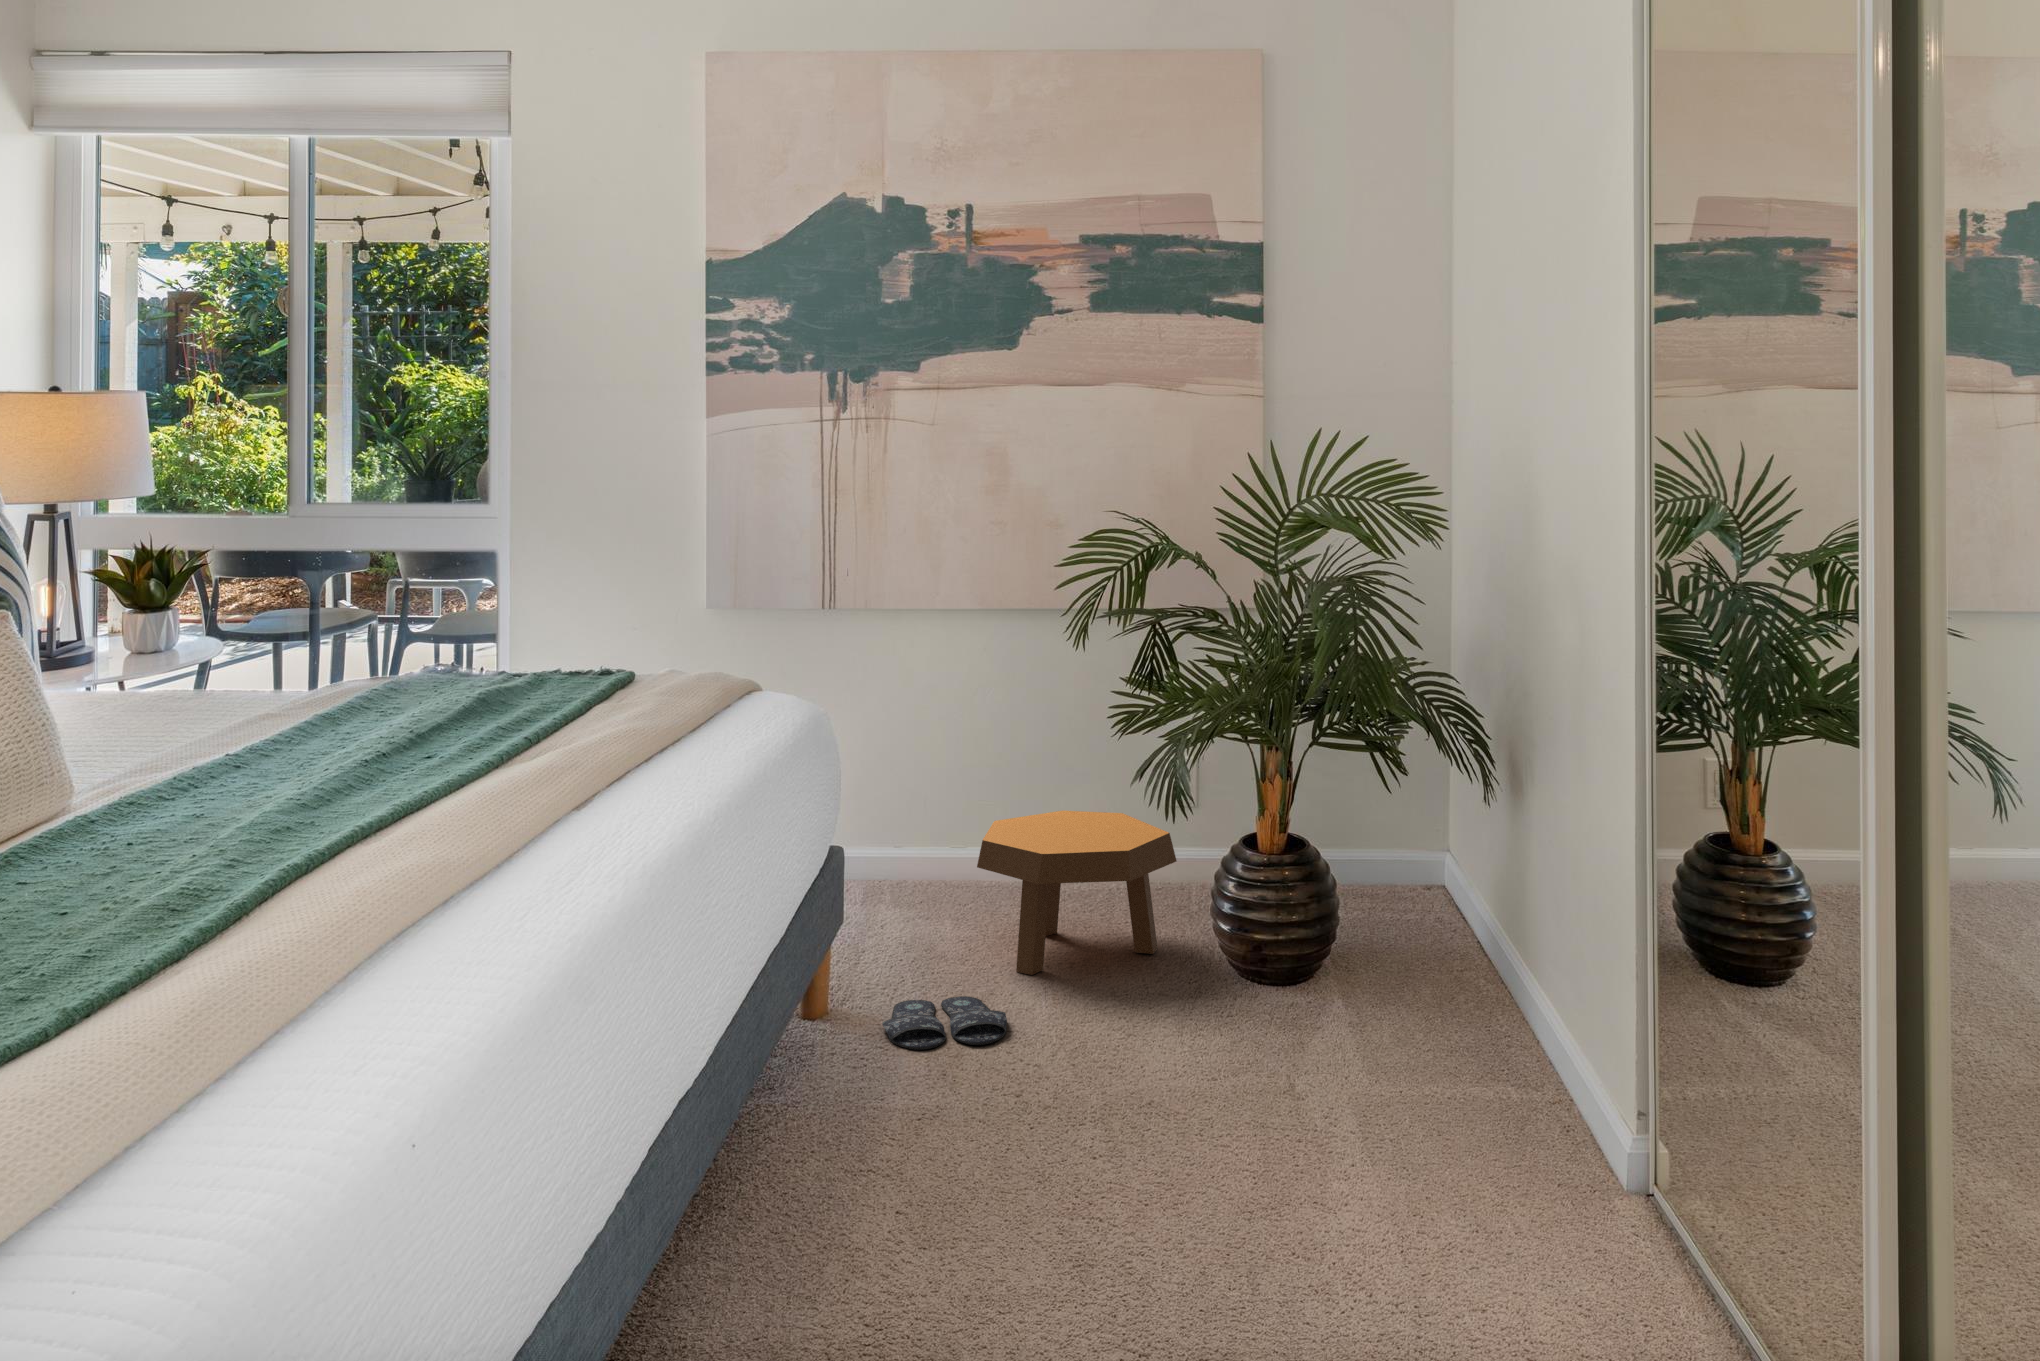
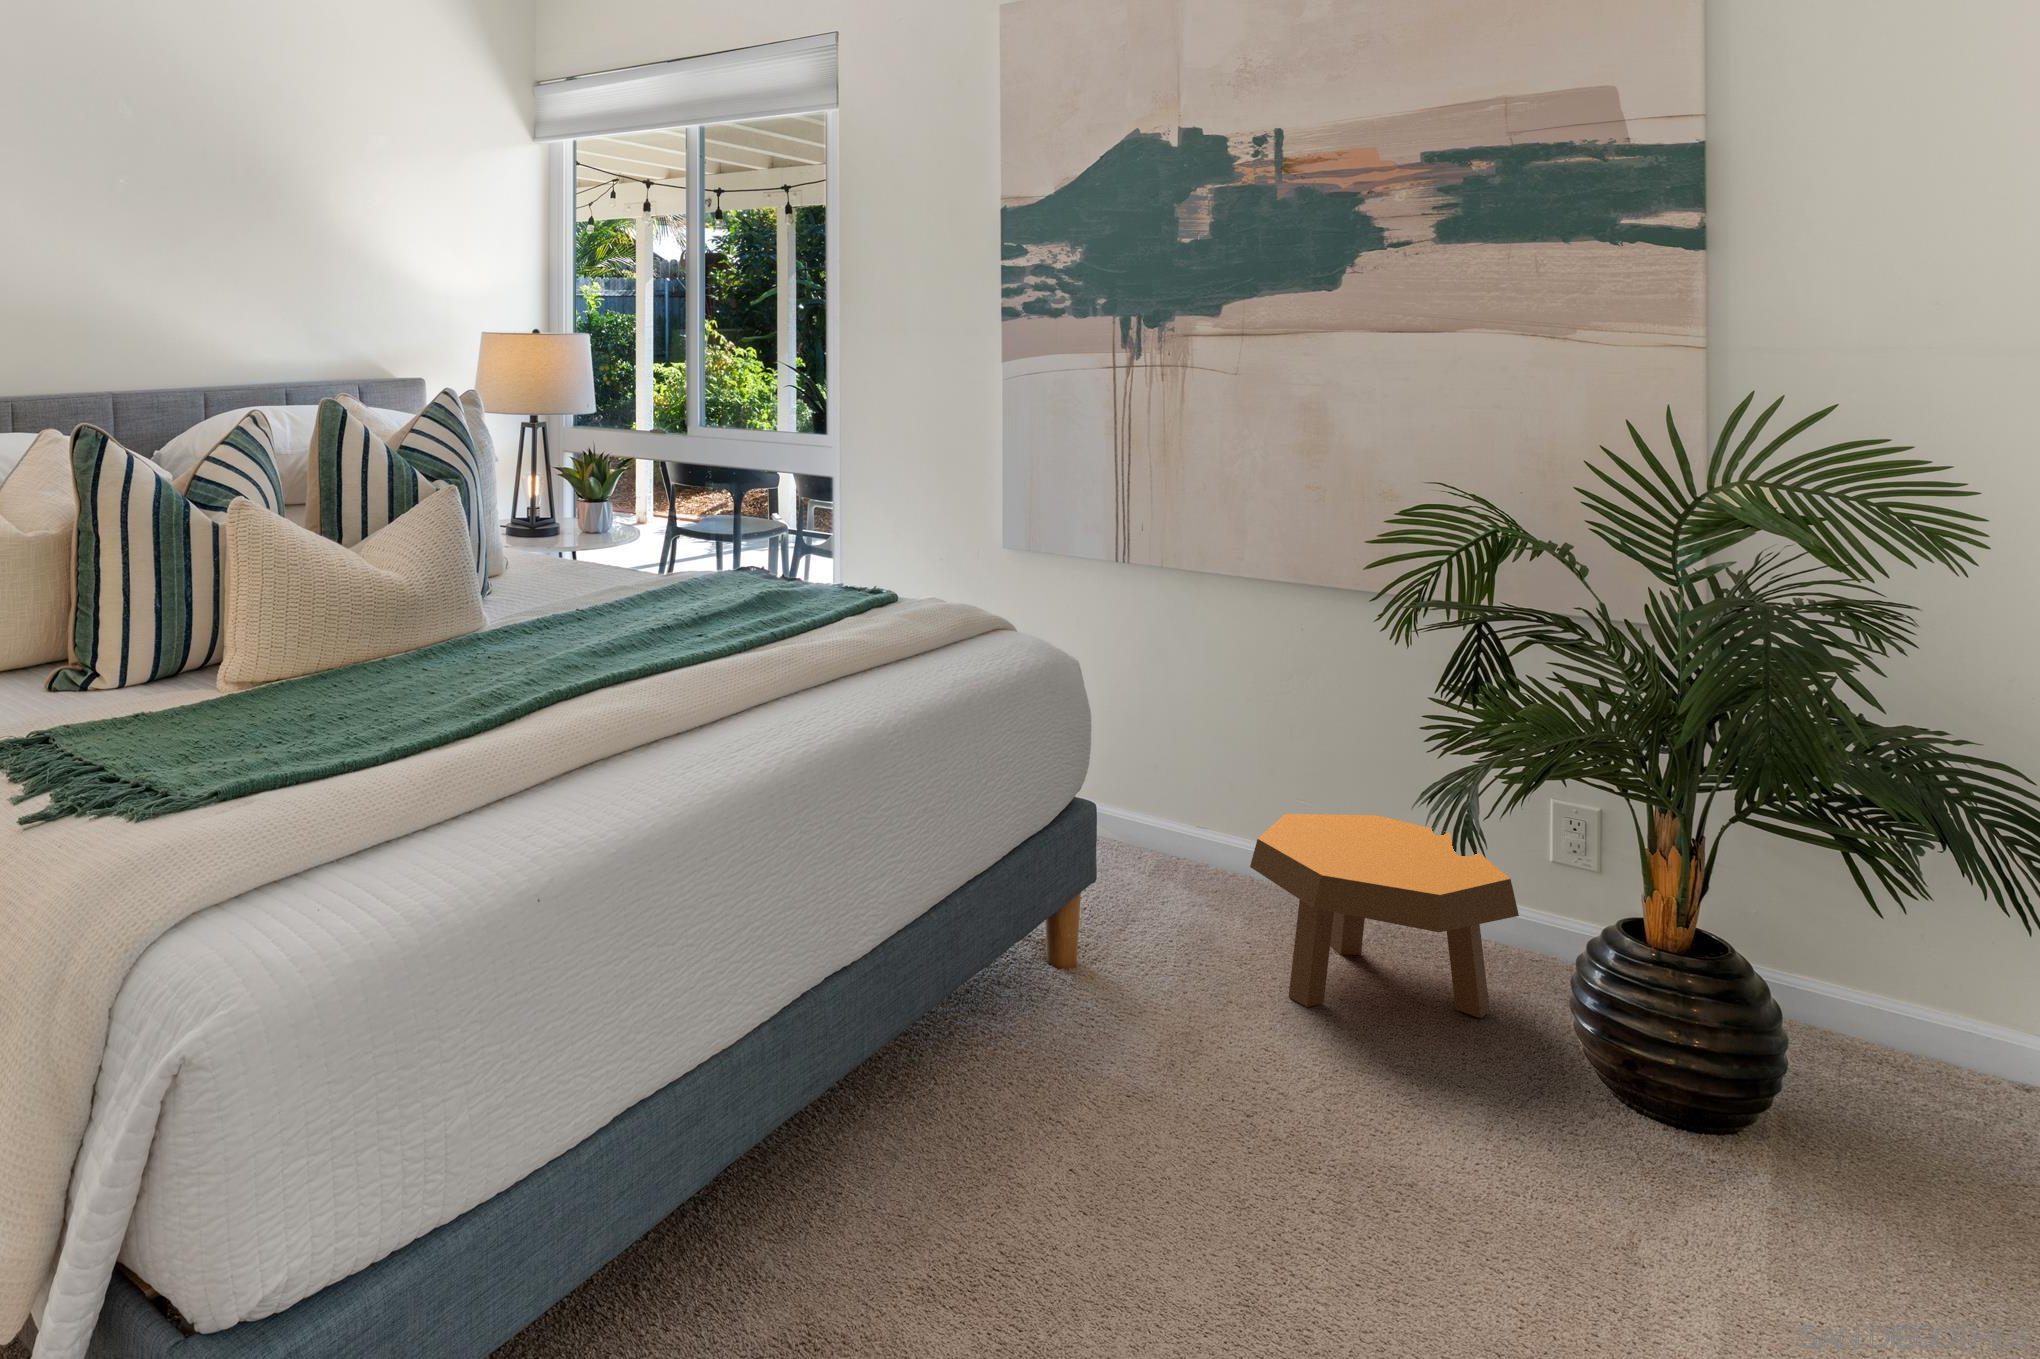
slippers: present [882,996,1007,1050] -> none [1098,1002,1249,1093]

